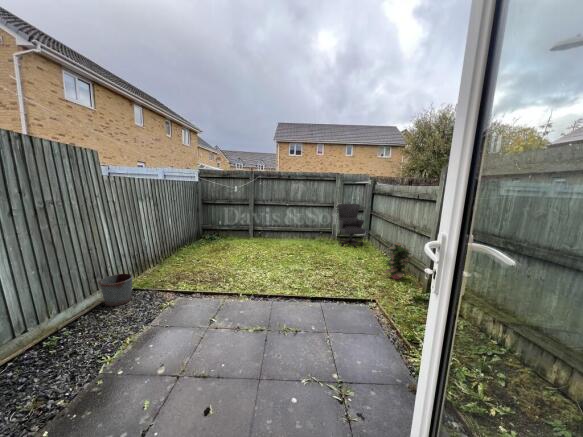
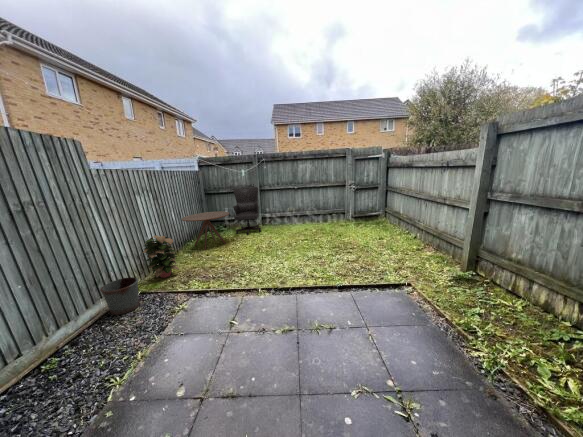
chair: present [338,204,365,247] -> present [233,187,261,235]
round table: none [178,221,223,256] -> present [182,211,229,250]
decorative plant: present [385,242,411,279] -> present [142,235,179,278]

